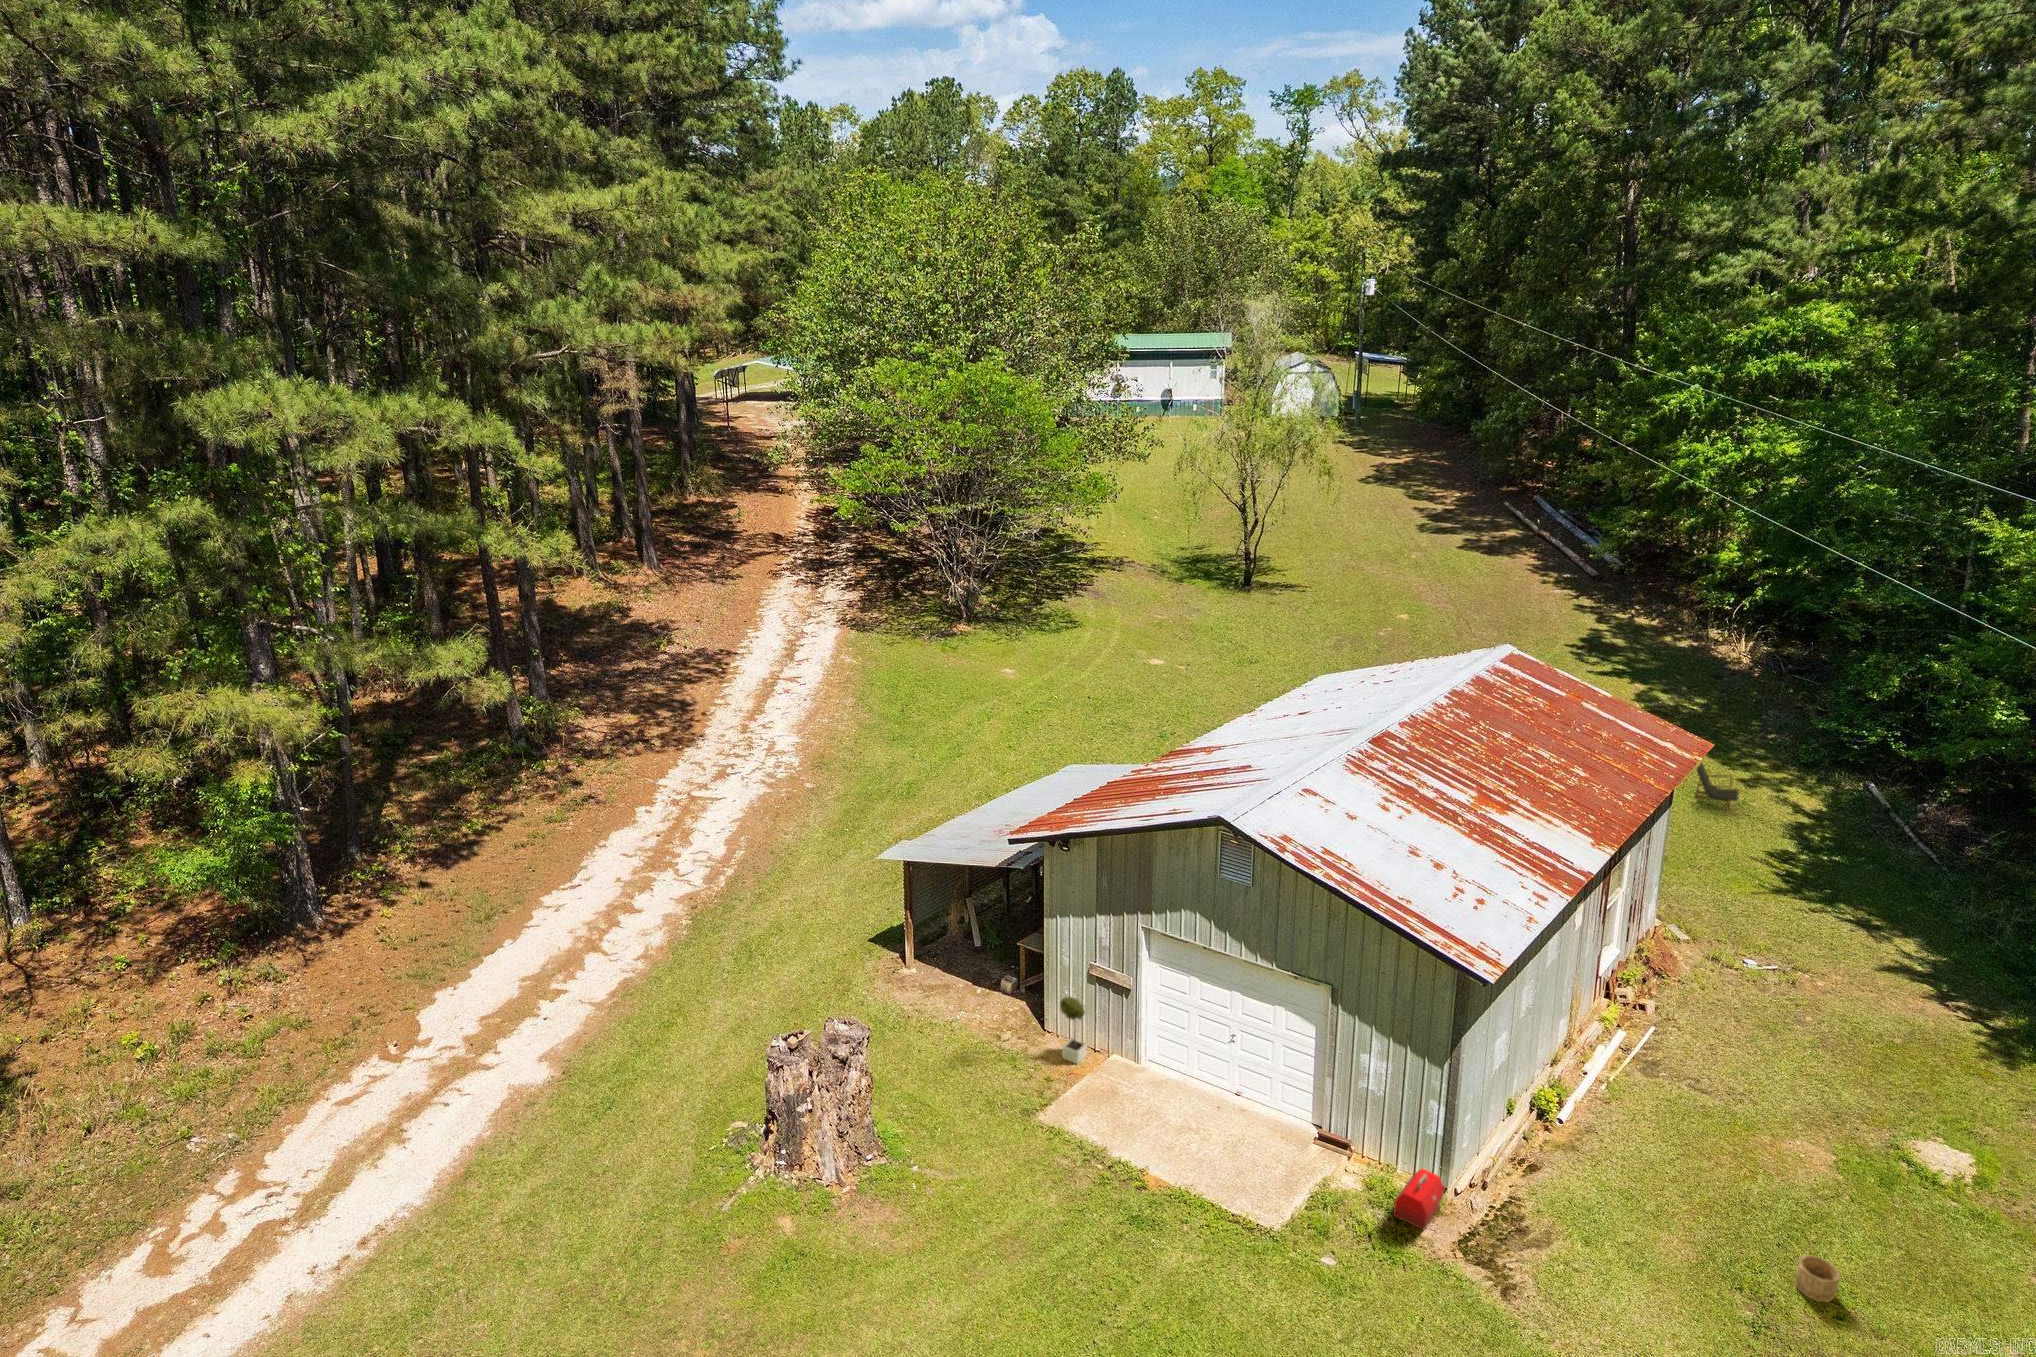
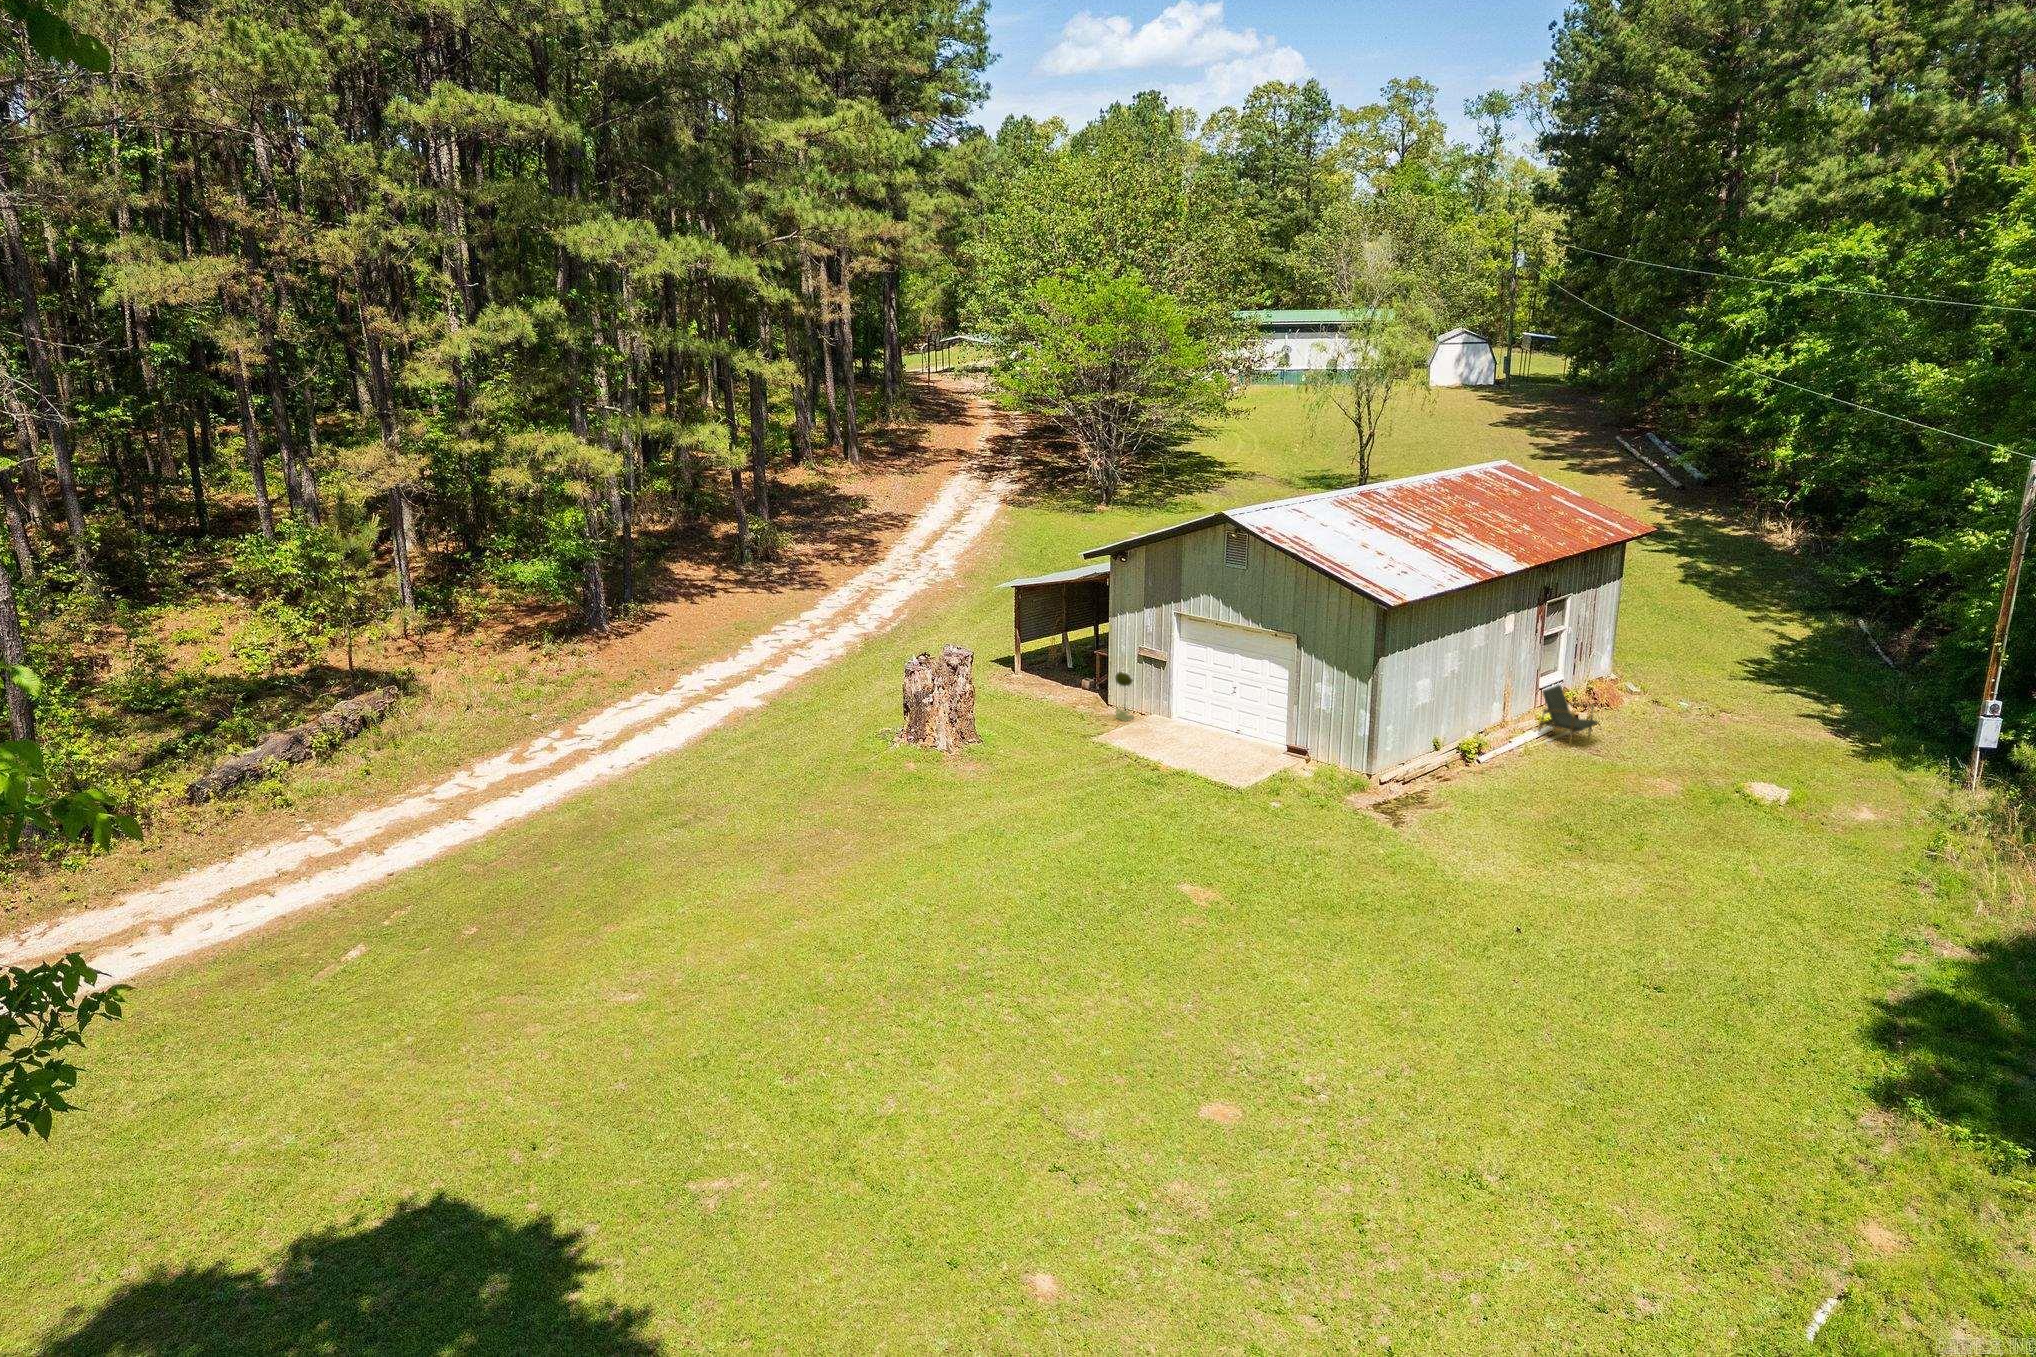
lounge chair: present [1694,763,1739,813] -> present [1538,685,1598,745]
toolbox: present [1393,1169,1444,1230] -> none [1329,761,1370,796]
wooden bucket: present [1795,1255,1841,1302] -> none [1618,815,1650,843]

